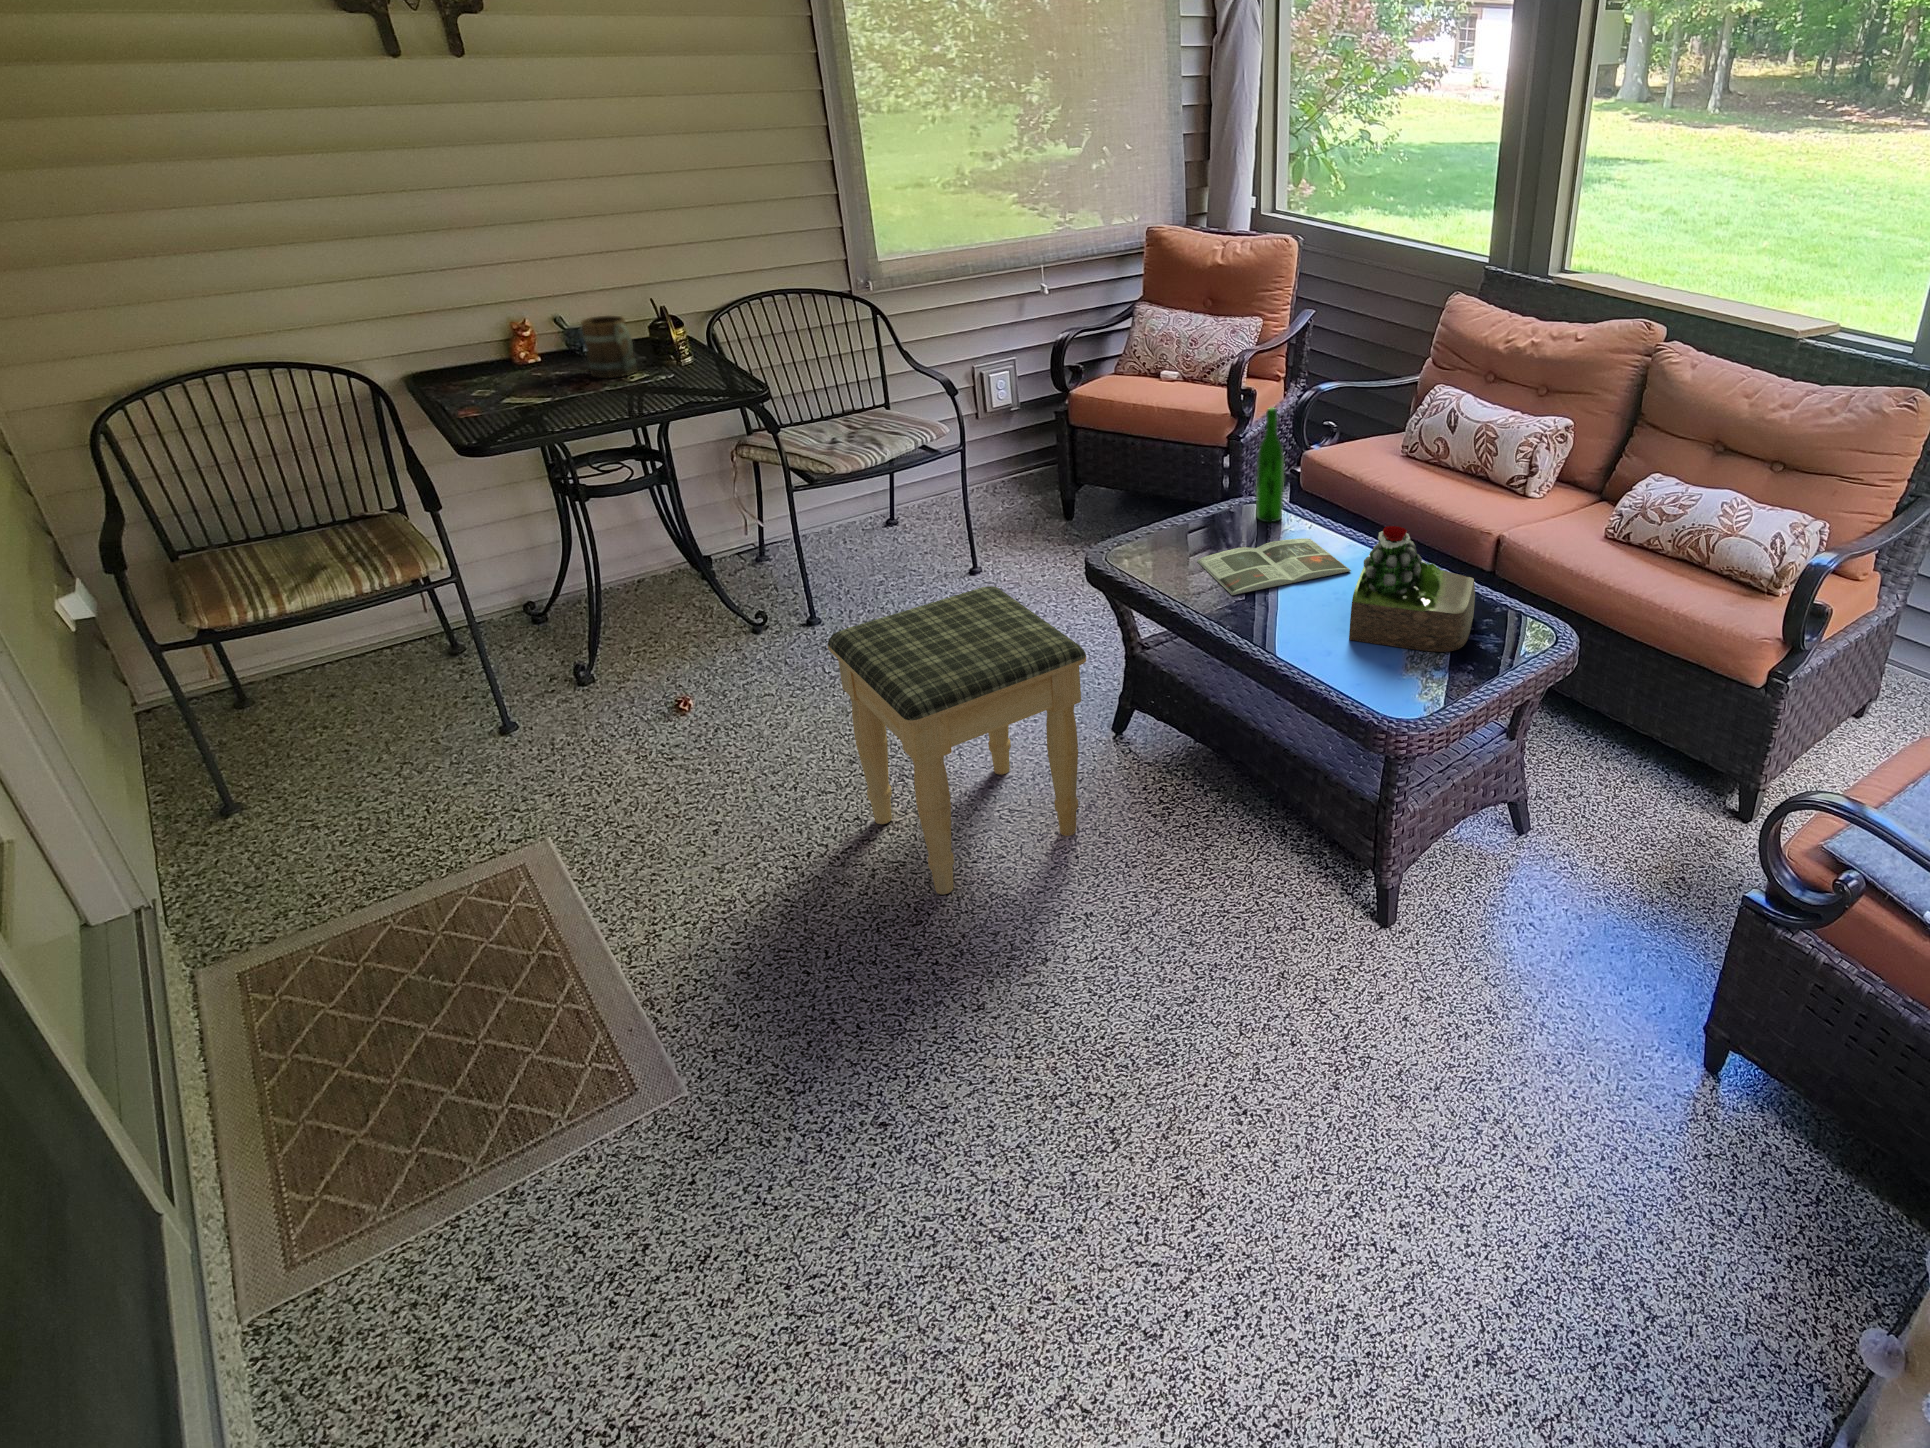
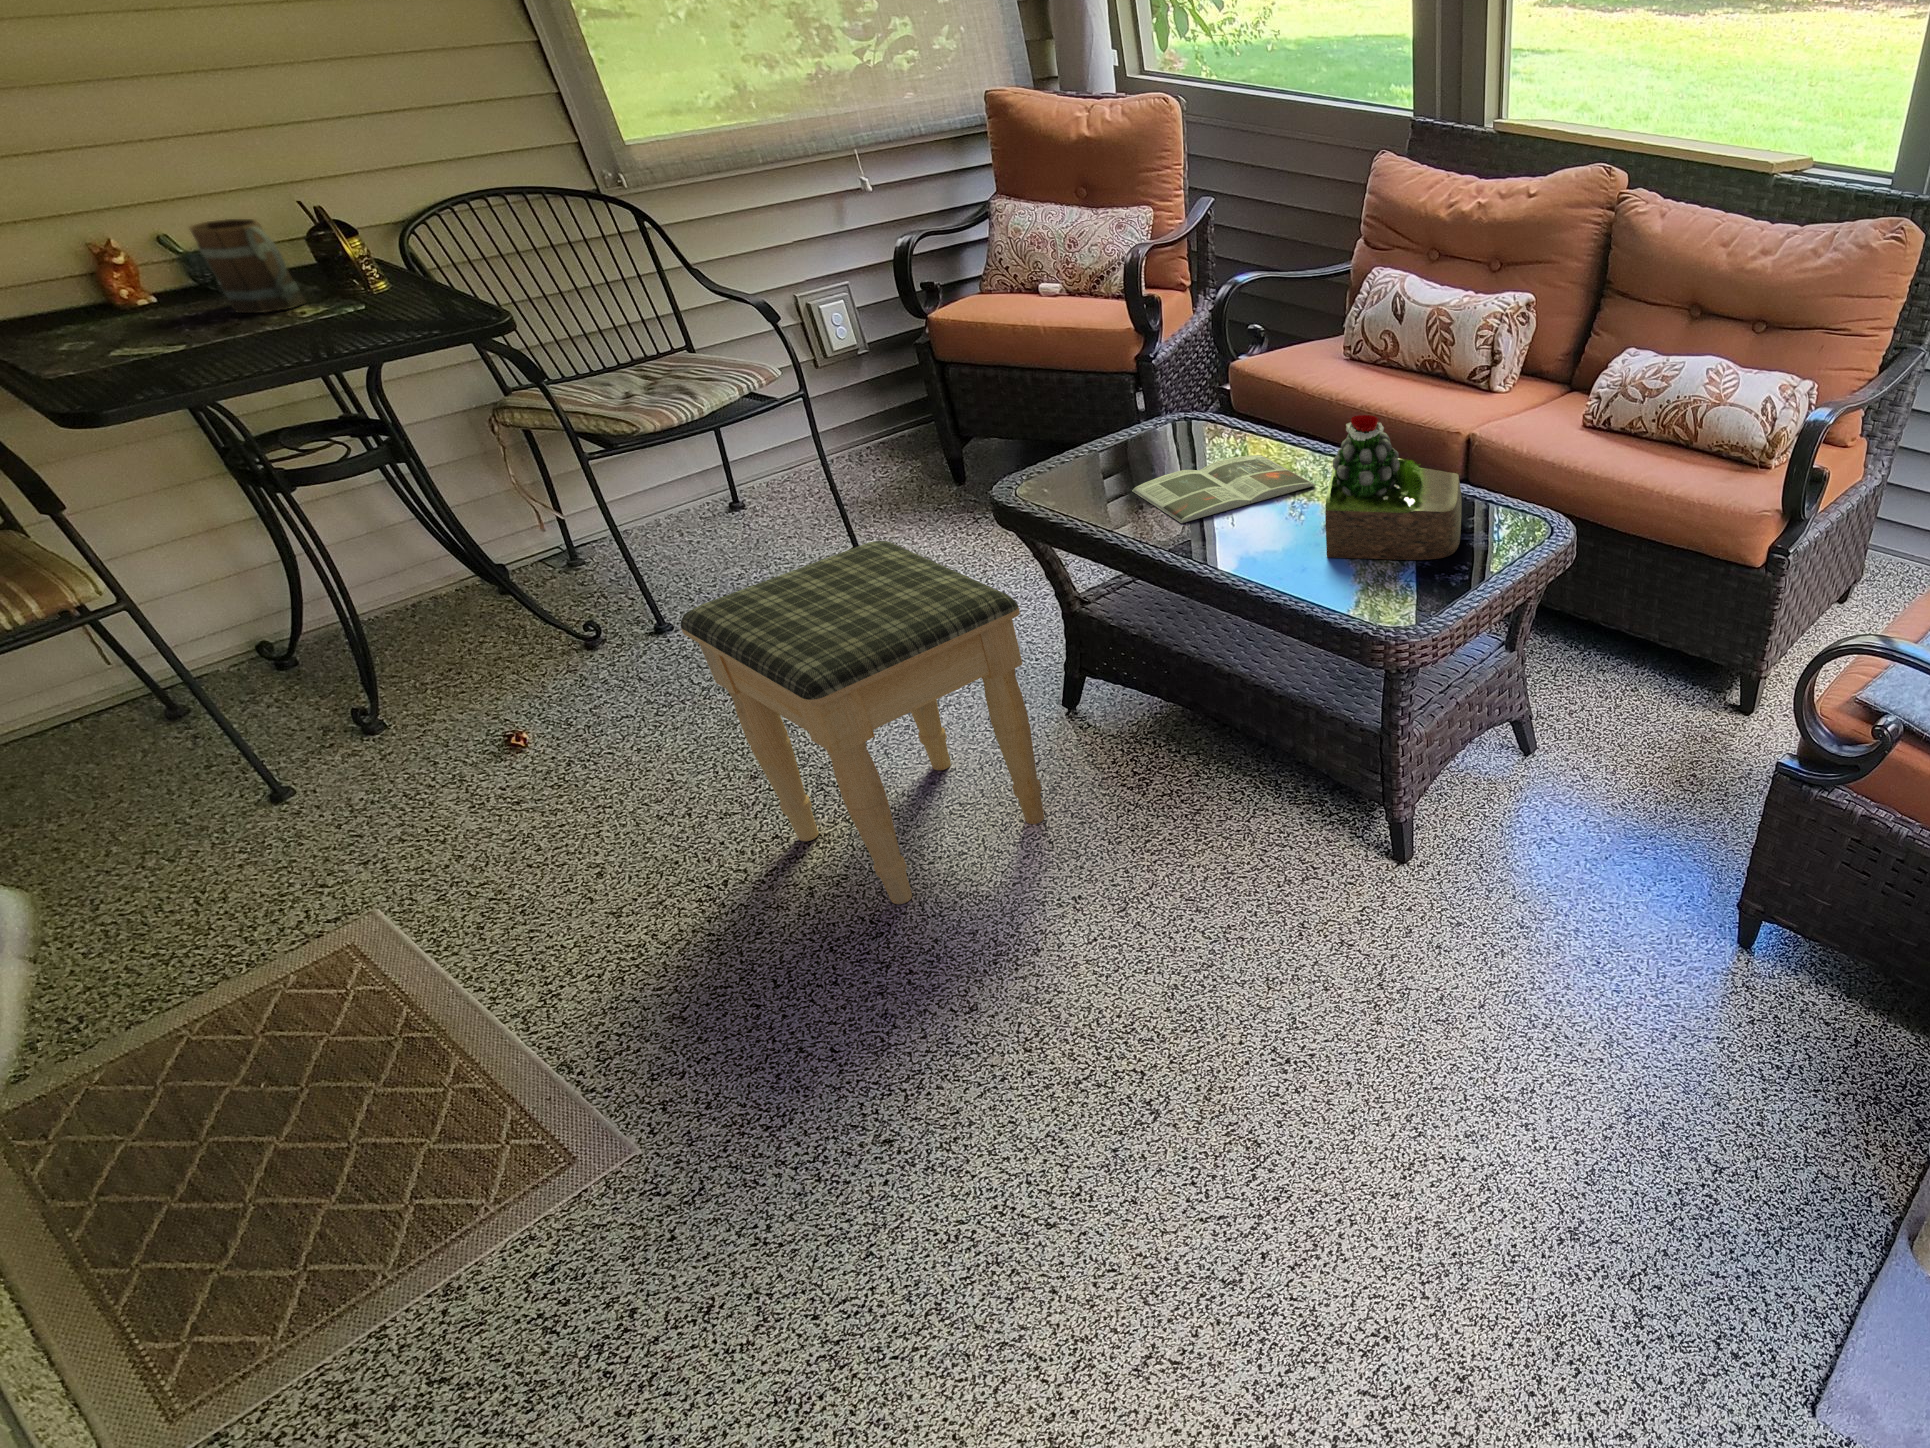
wine bottle: present [1256,409,1284,522] -> none [1184,292,1223,442]

